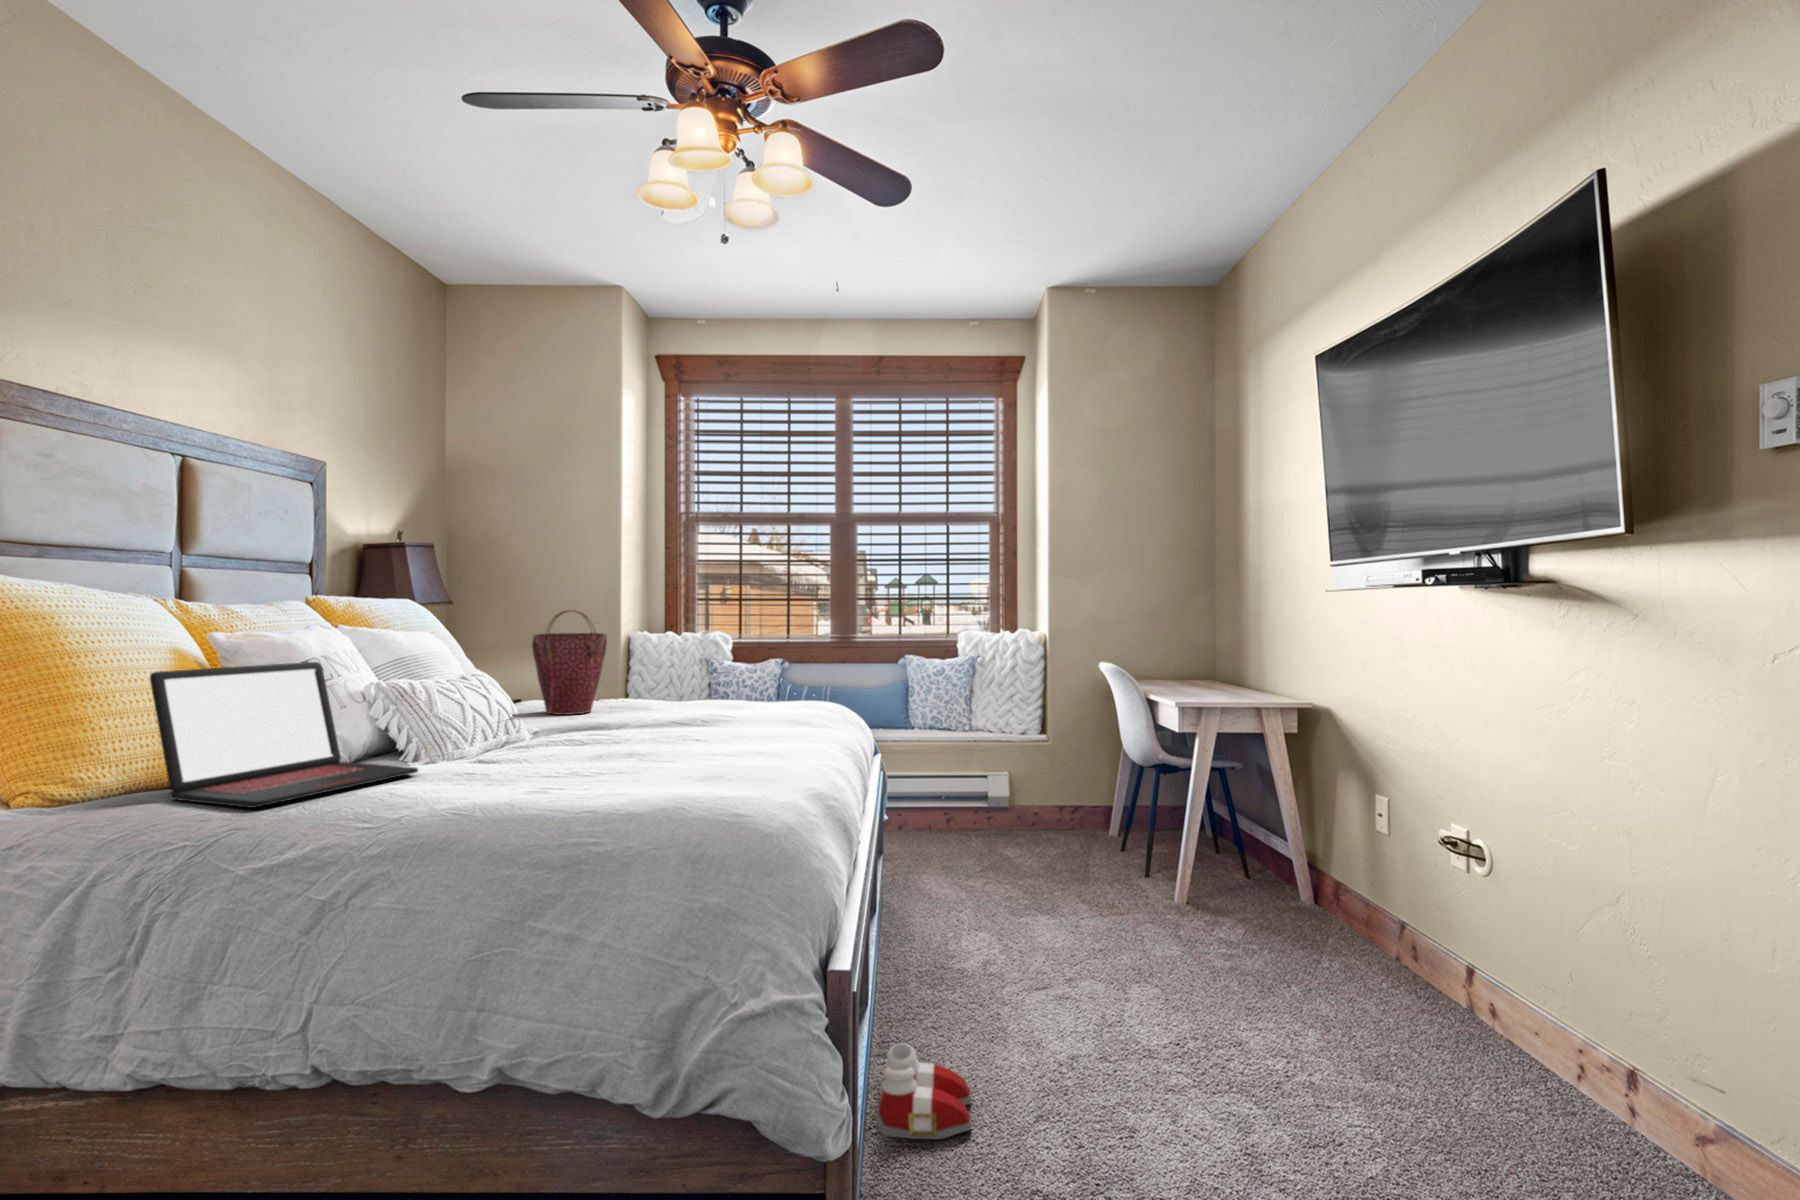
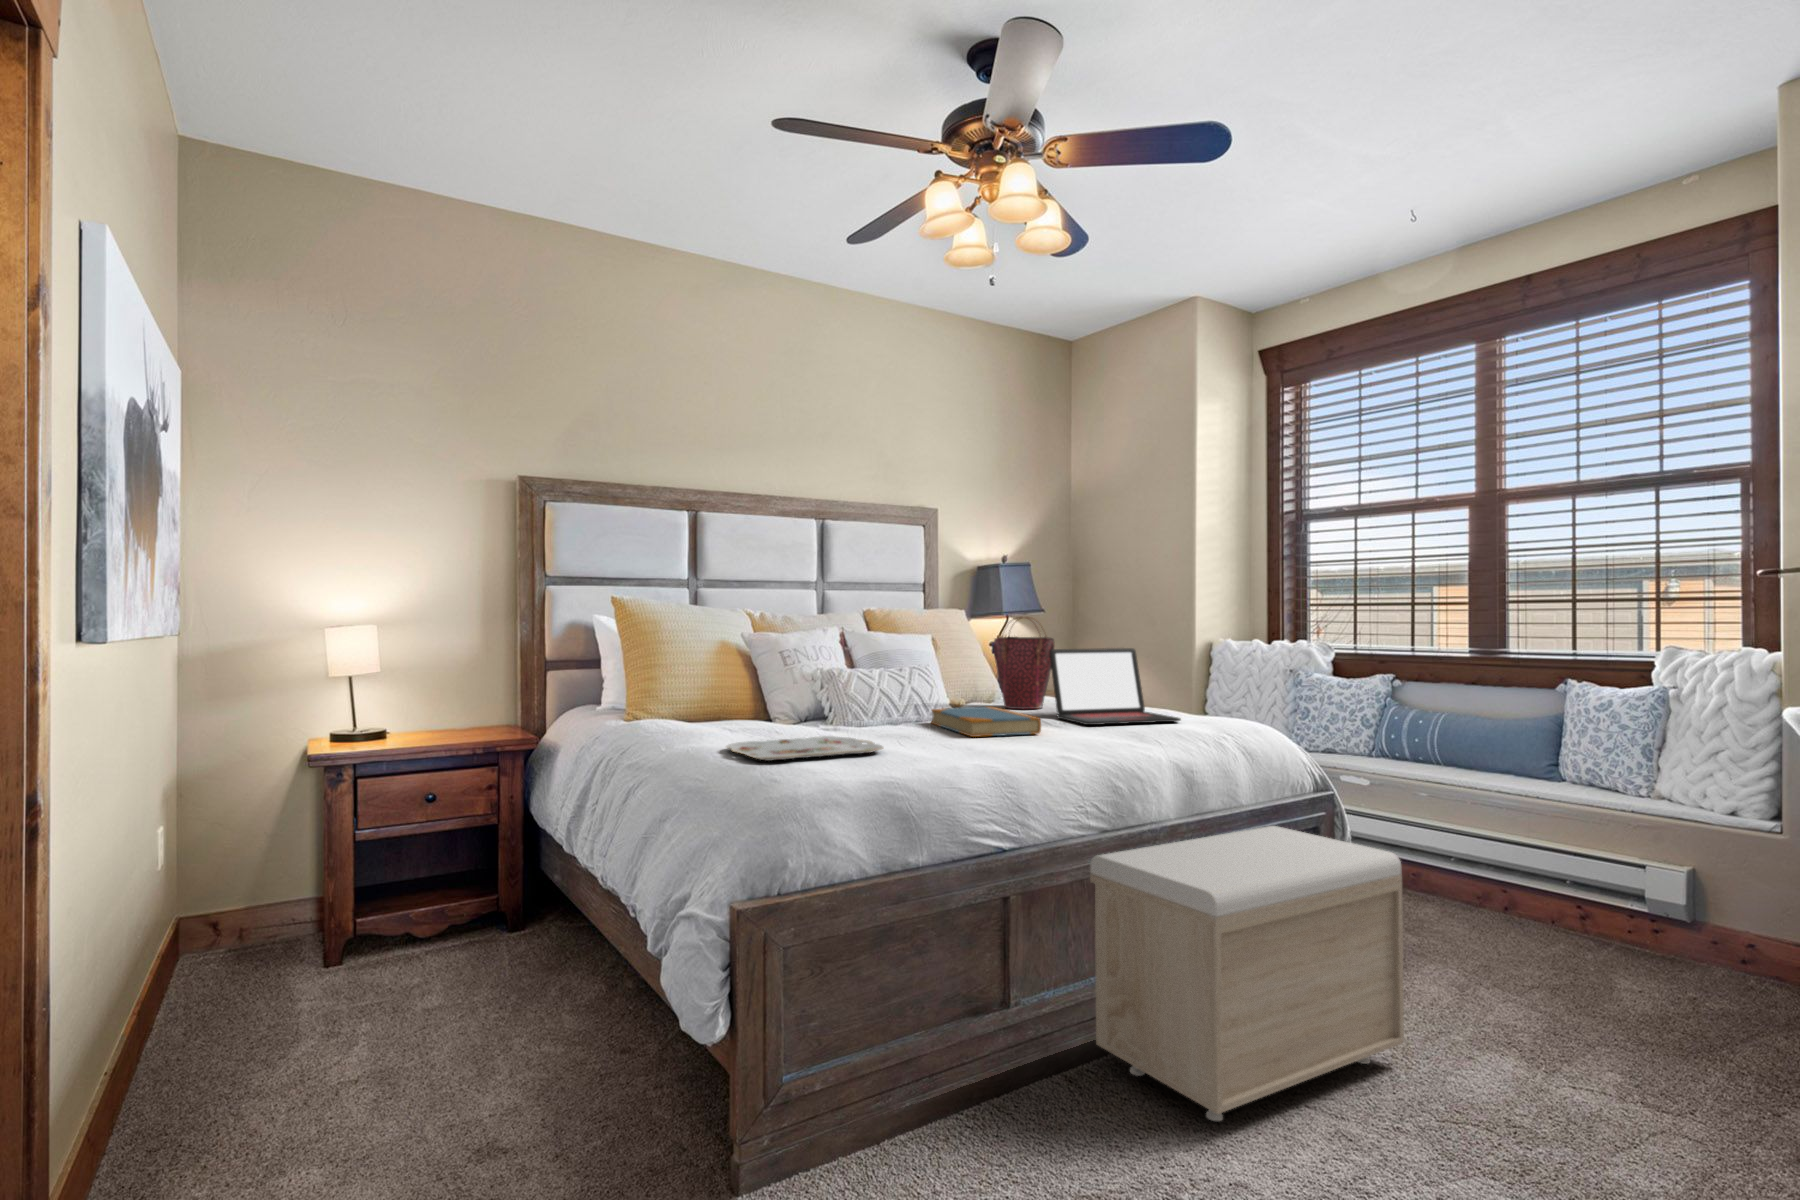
laptop: present [150,662,418,808] -> present [1049,648,1181,725]
book: none [556,713,715,747] -> present [931,707,1041,737]
serving tray: none [462,767,675,811] -> present [726,736,883,761]
storage bench: none [878,787,1032,1036] -> present [1090,826,1404,1121]
slippers: present [877,1043,972,1139] -> none [971,1051,1083,1152]

